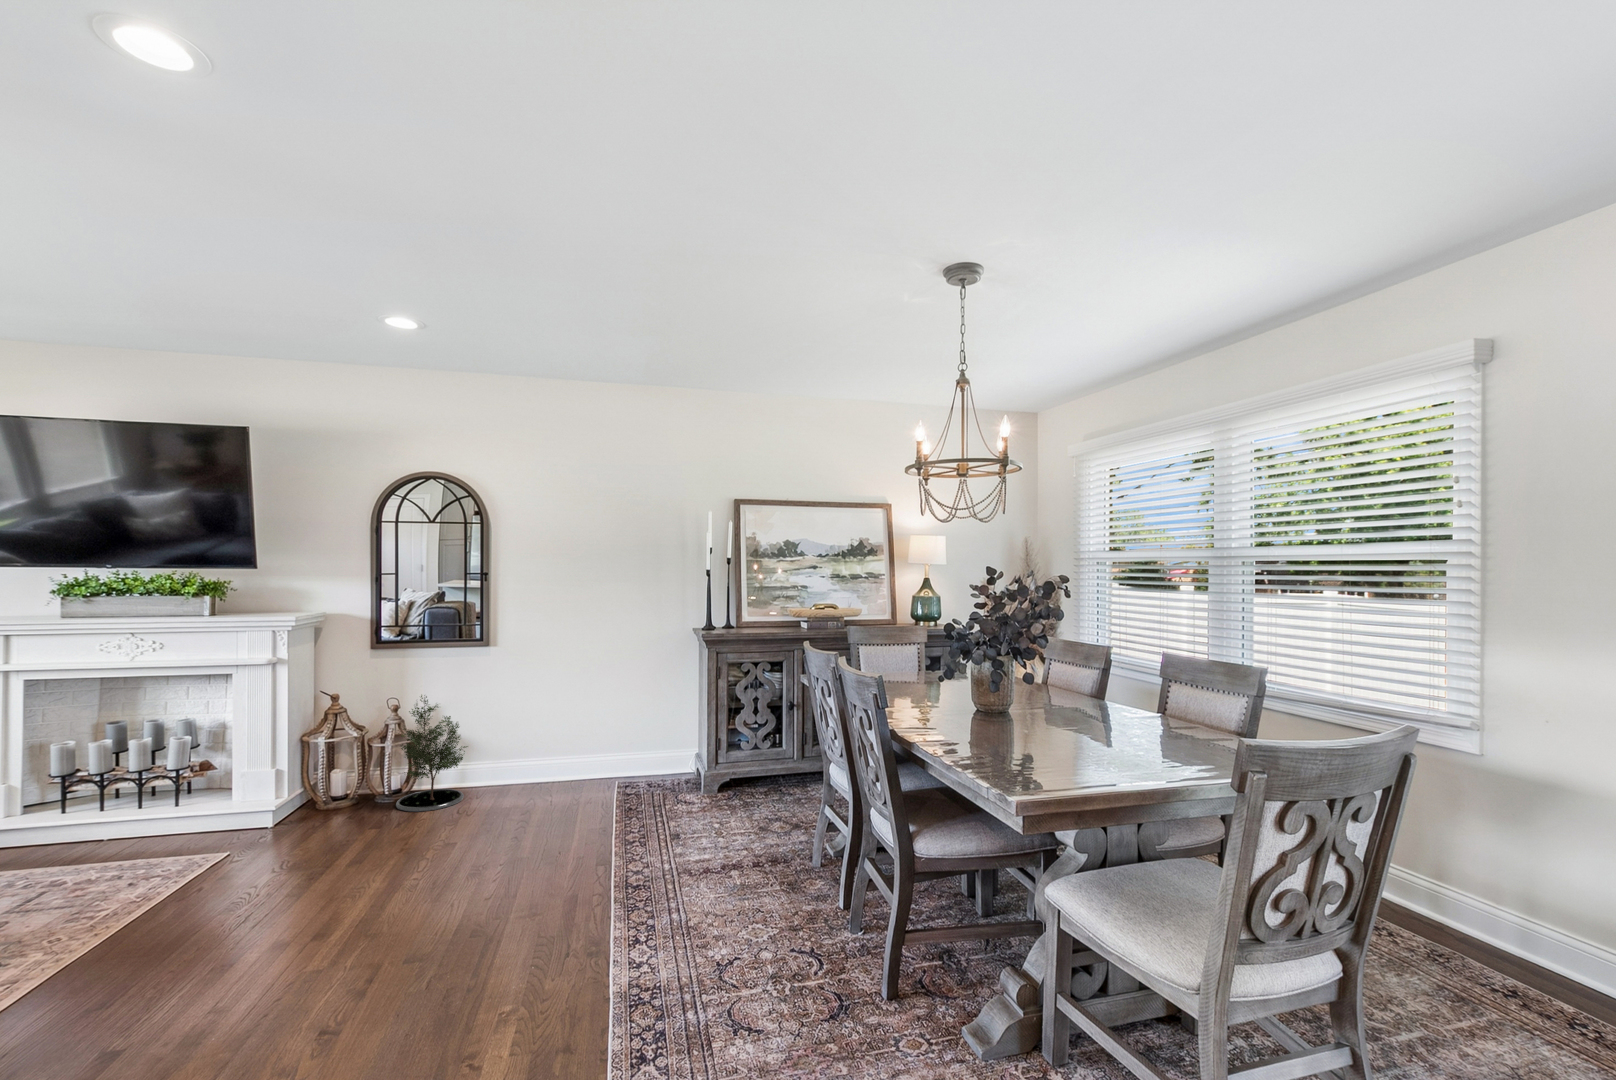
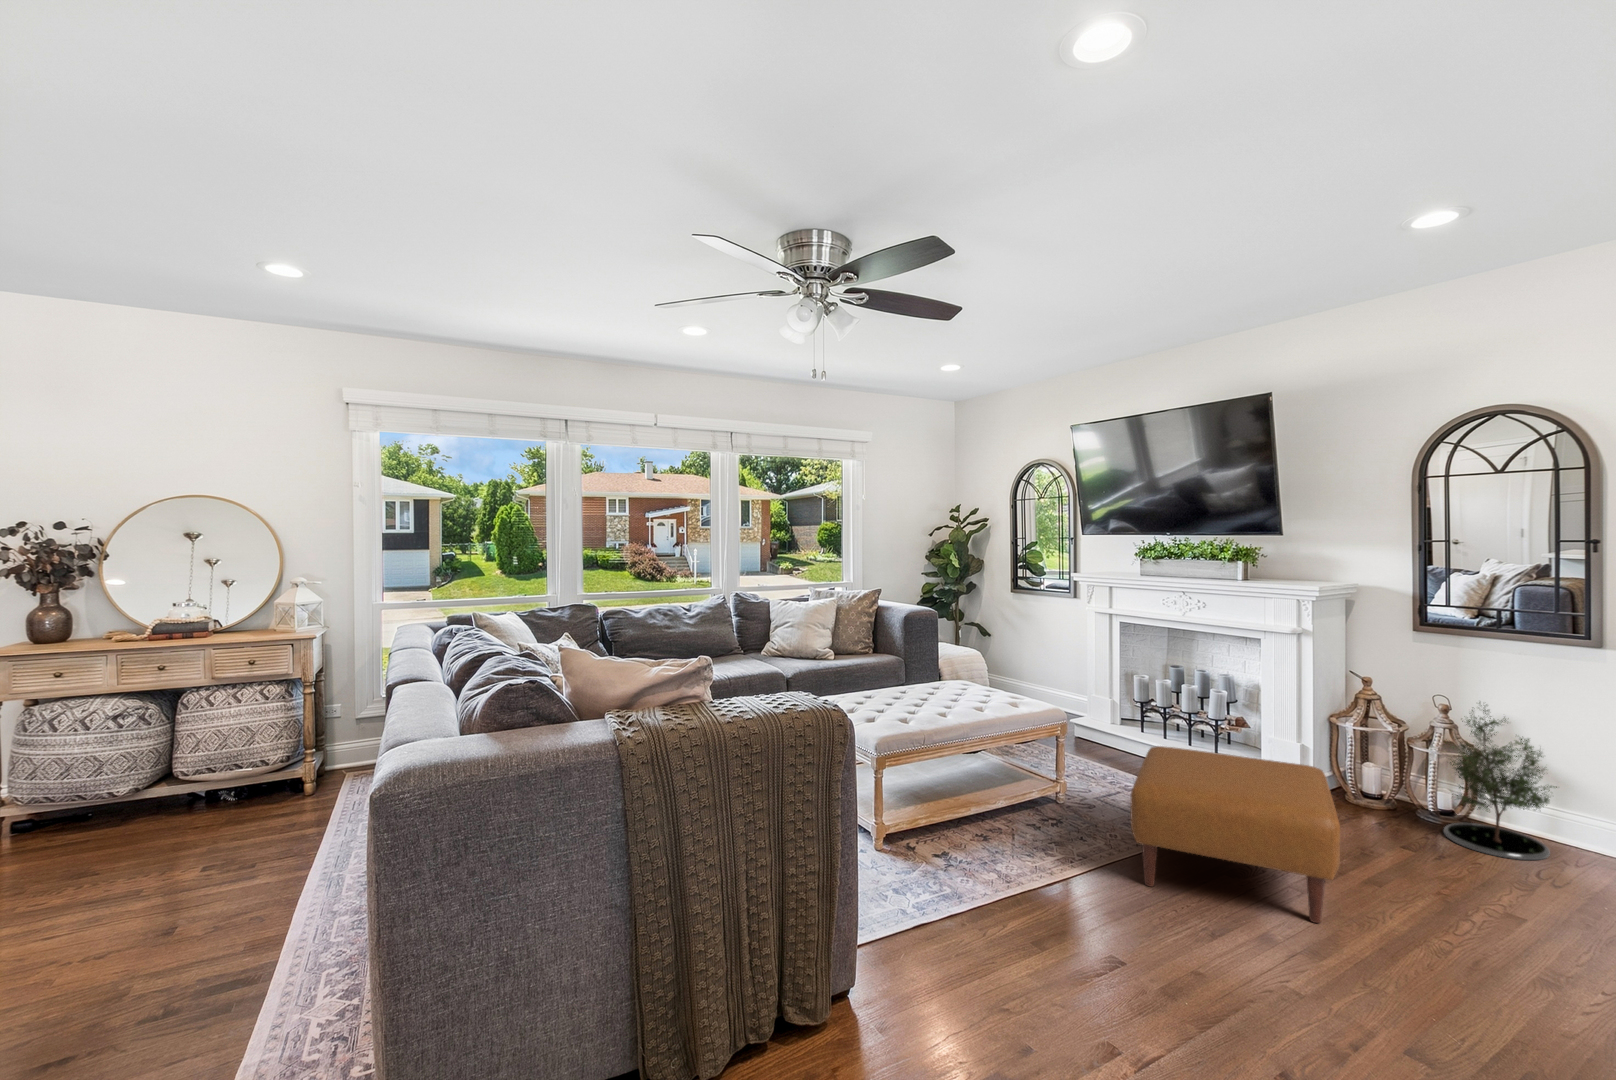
ottoman: none [104,780,342,971] -> present [1131,746,1340,923]

